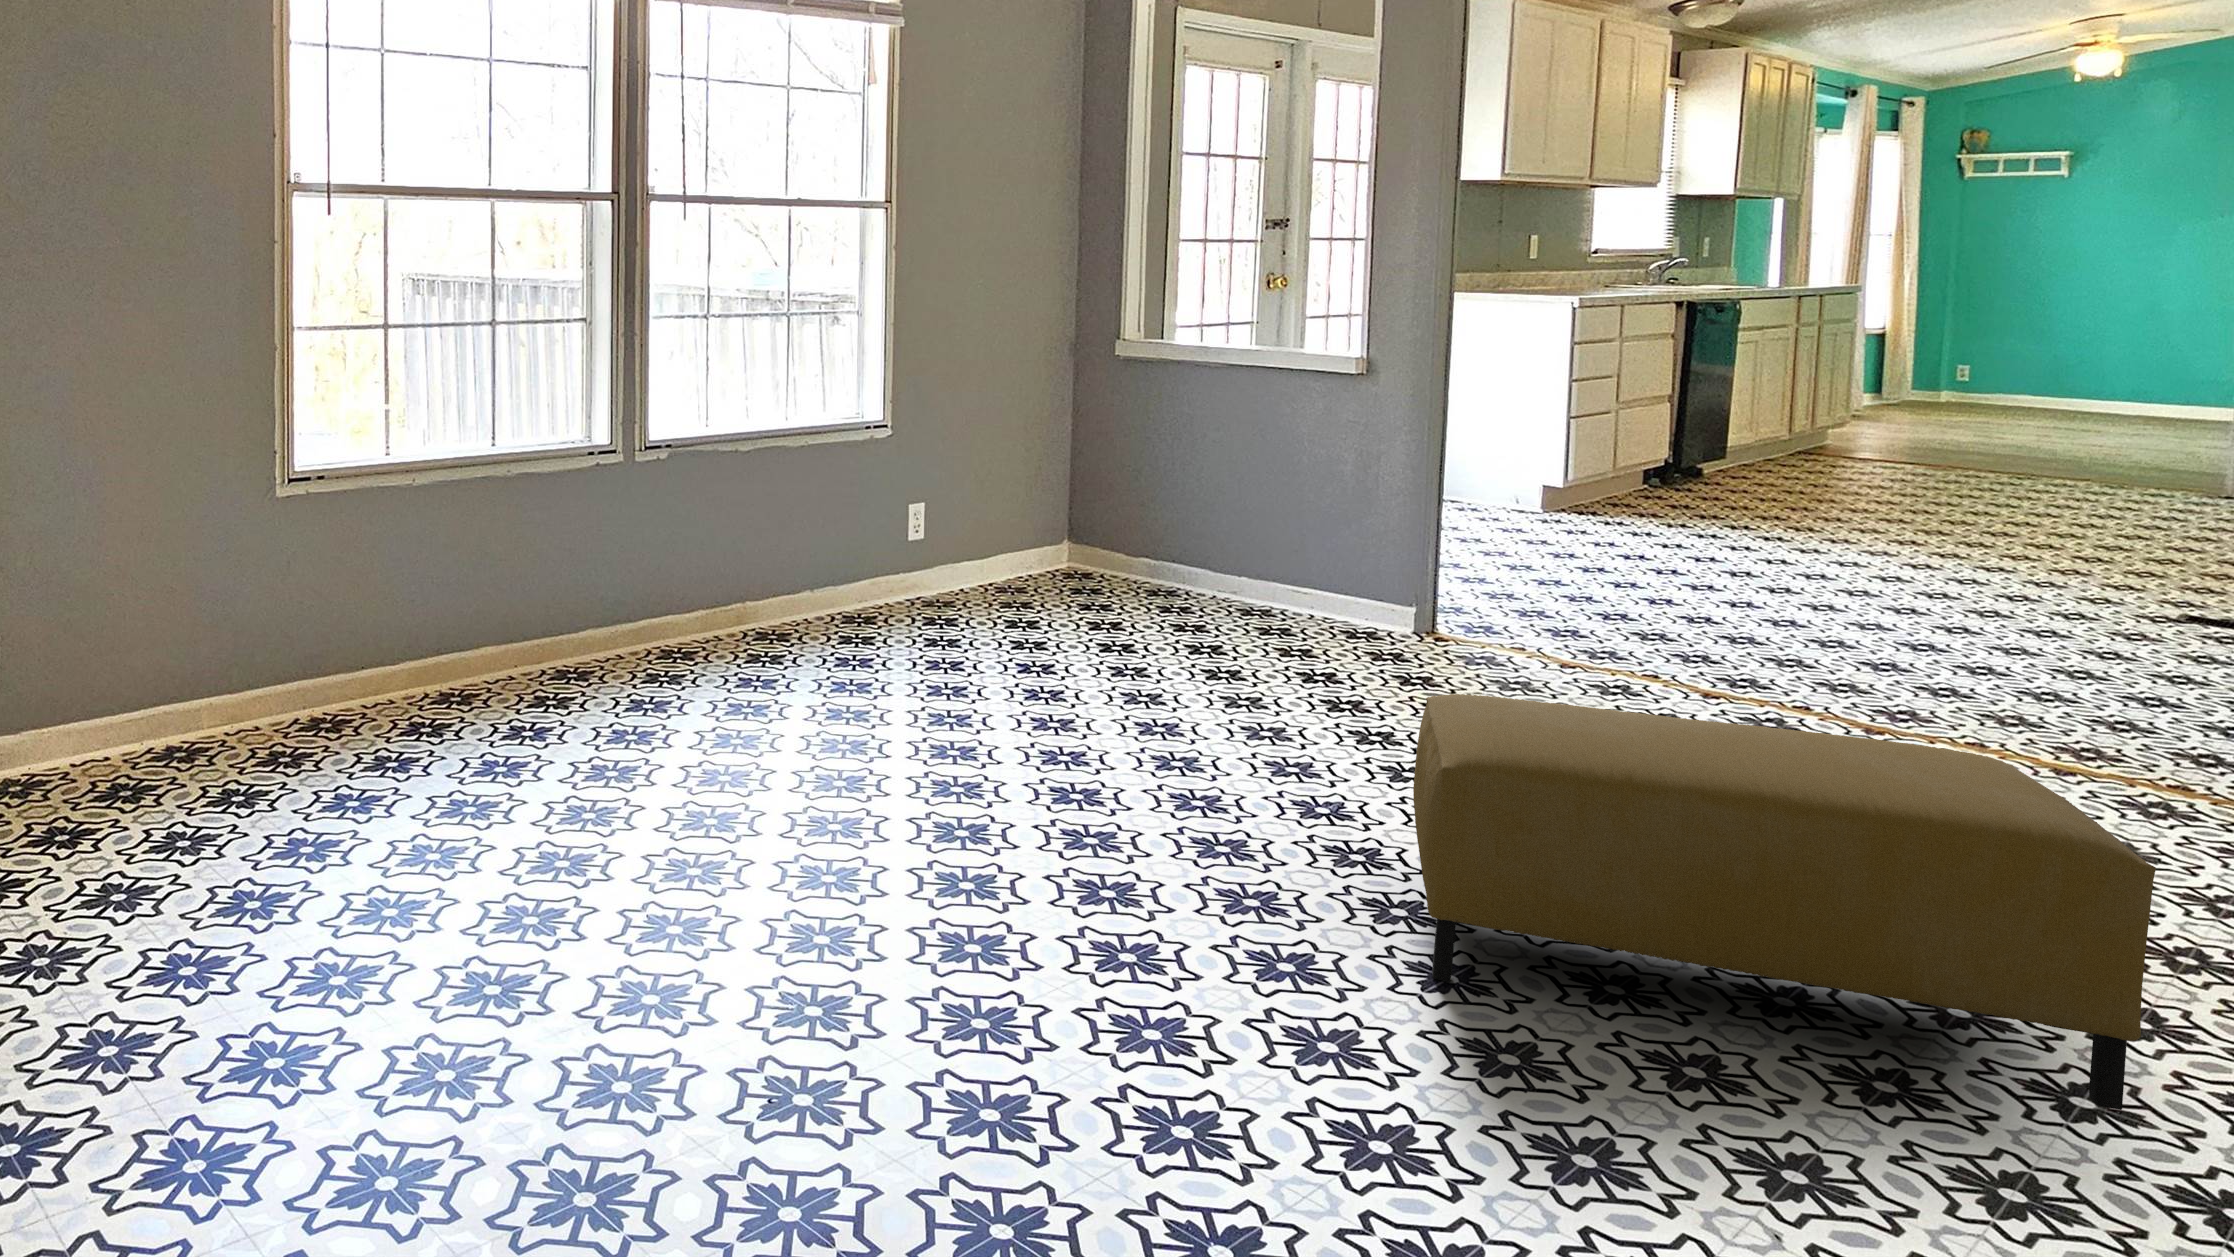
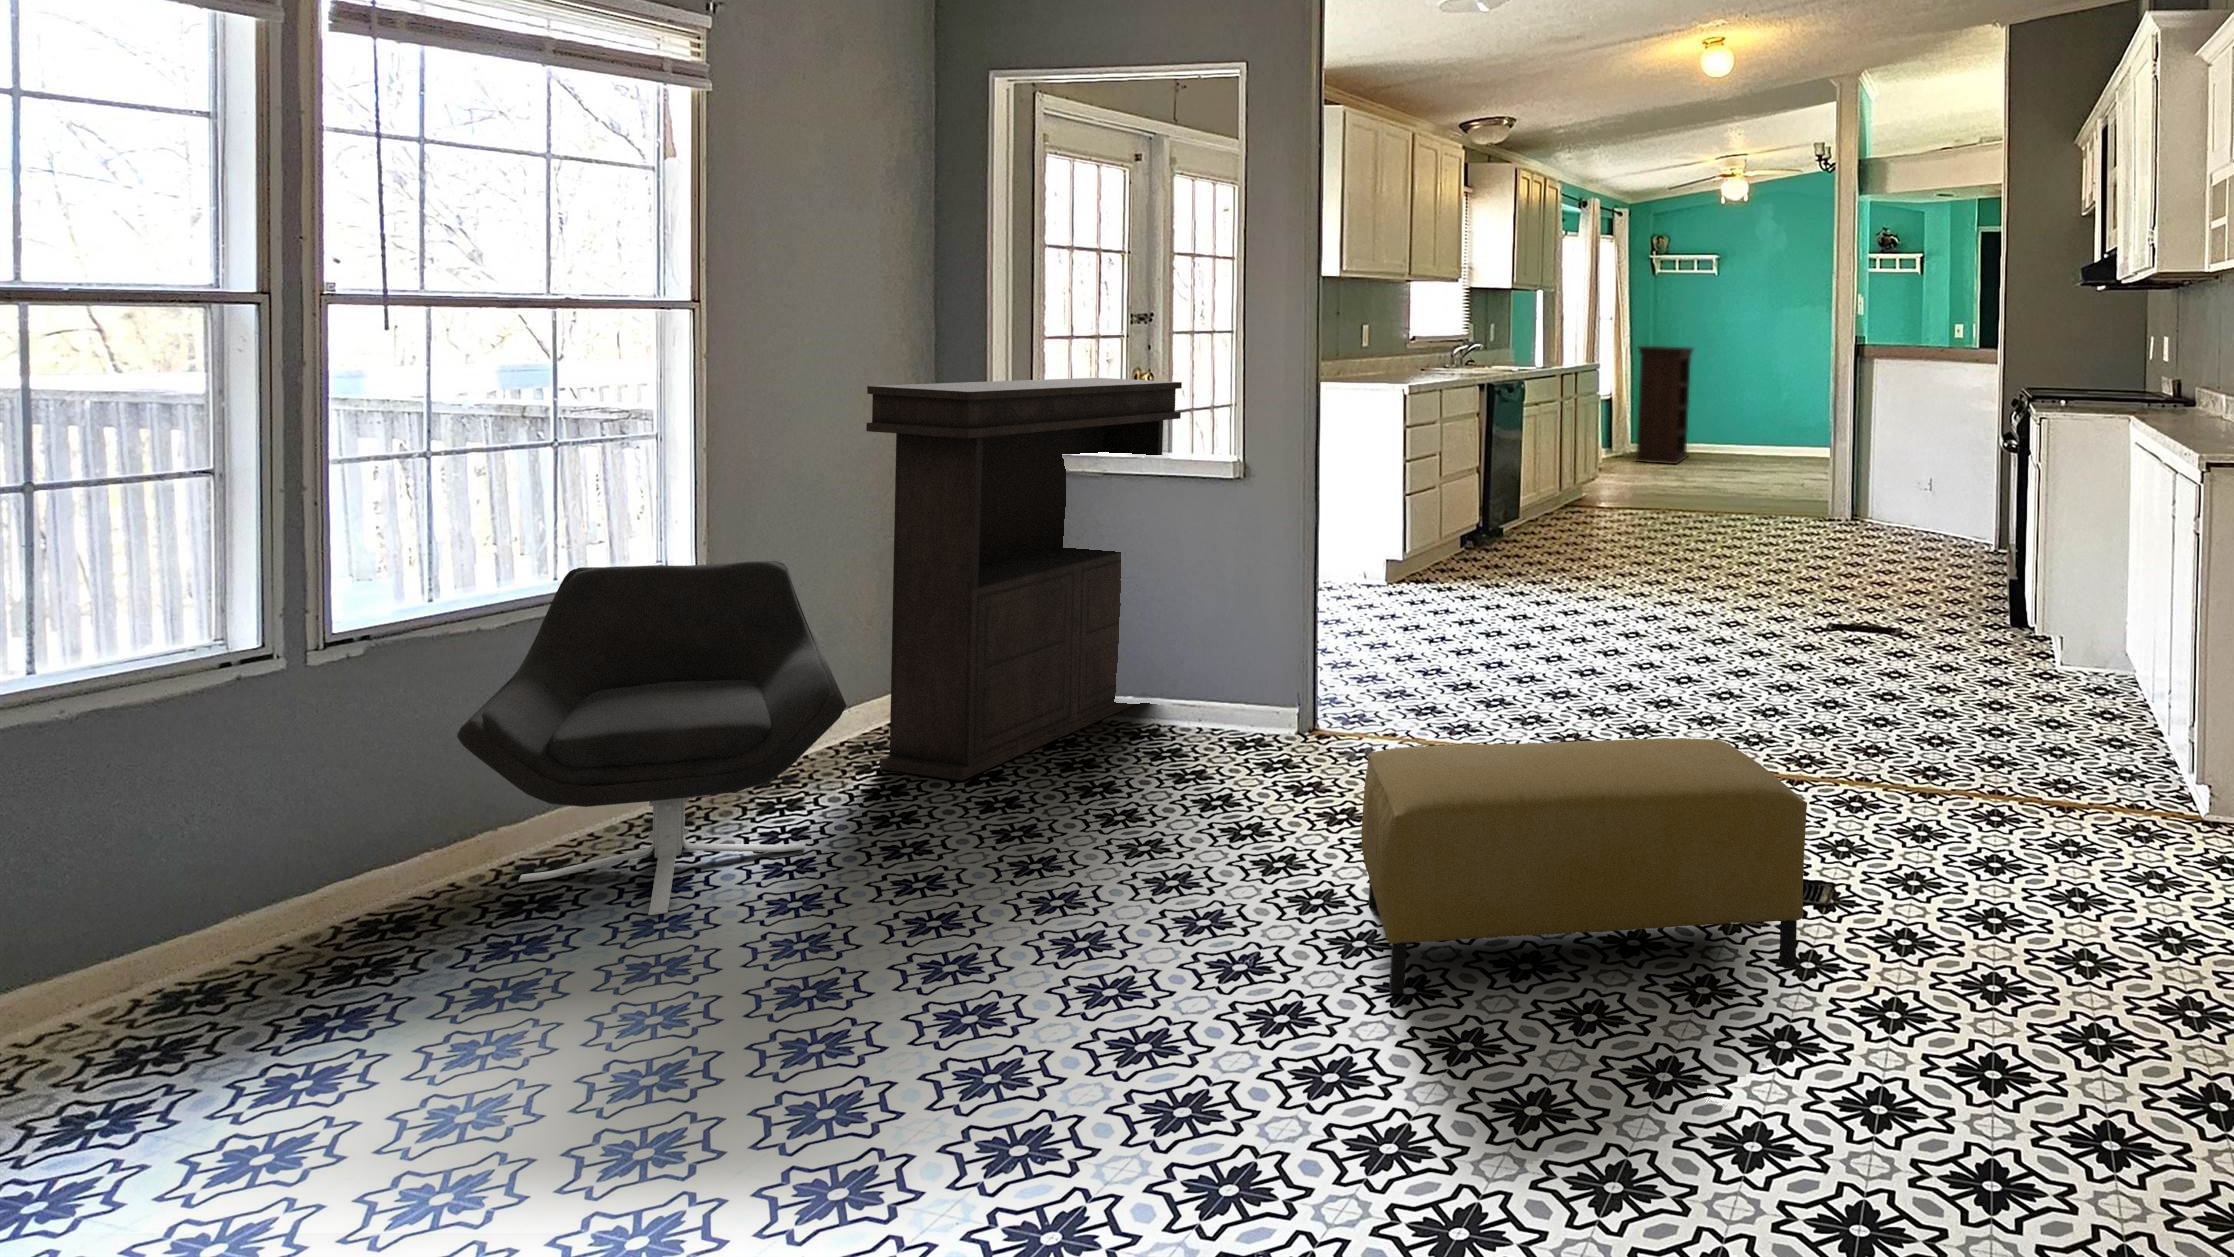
bookshelf: none [1924,264,2042,422] -> present [1635,346,1693,464]
console table: none [925,285,1250,670] -> present [866,378,1182,781]
lounge chair: none [598,440,888,737] -> present [457,561,847,915]

